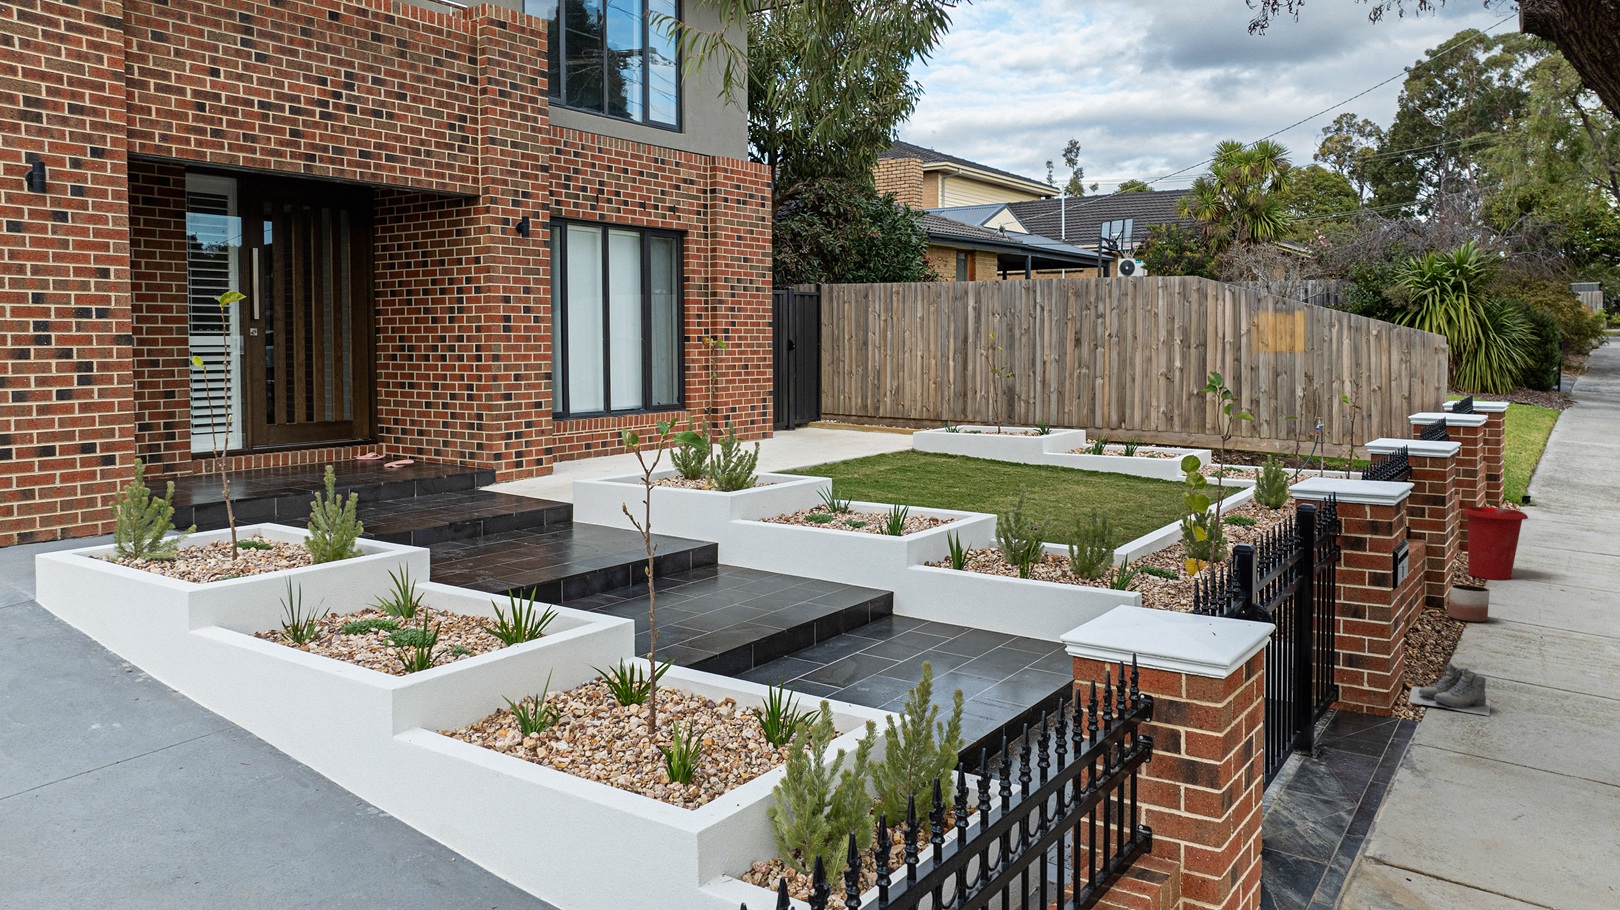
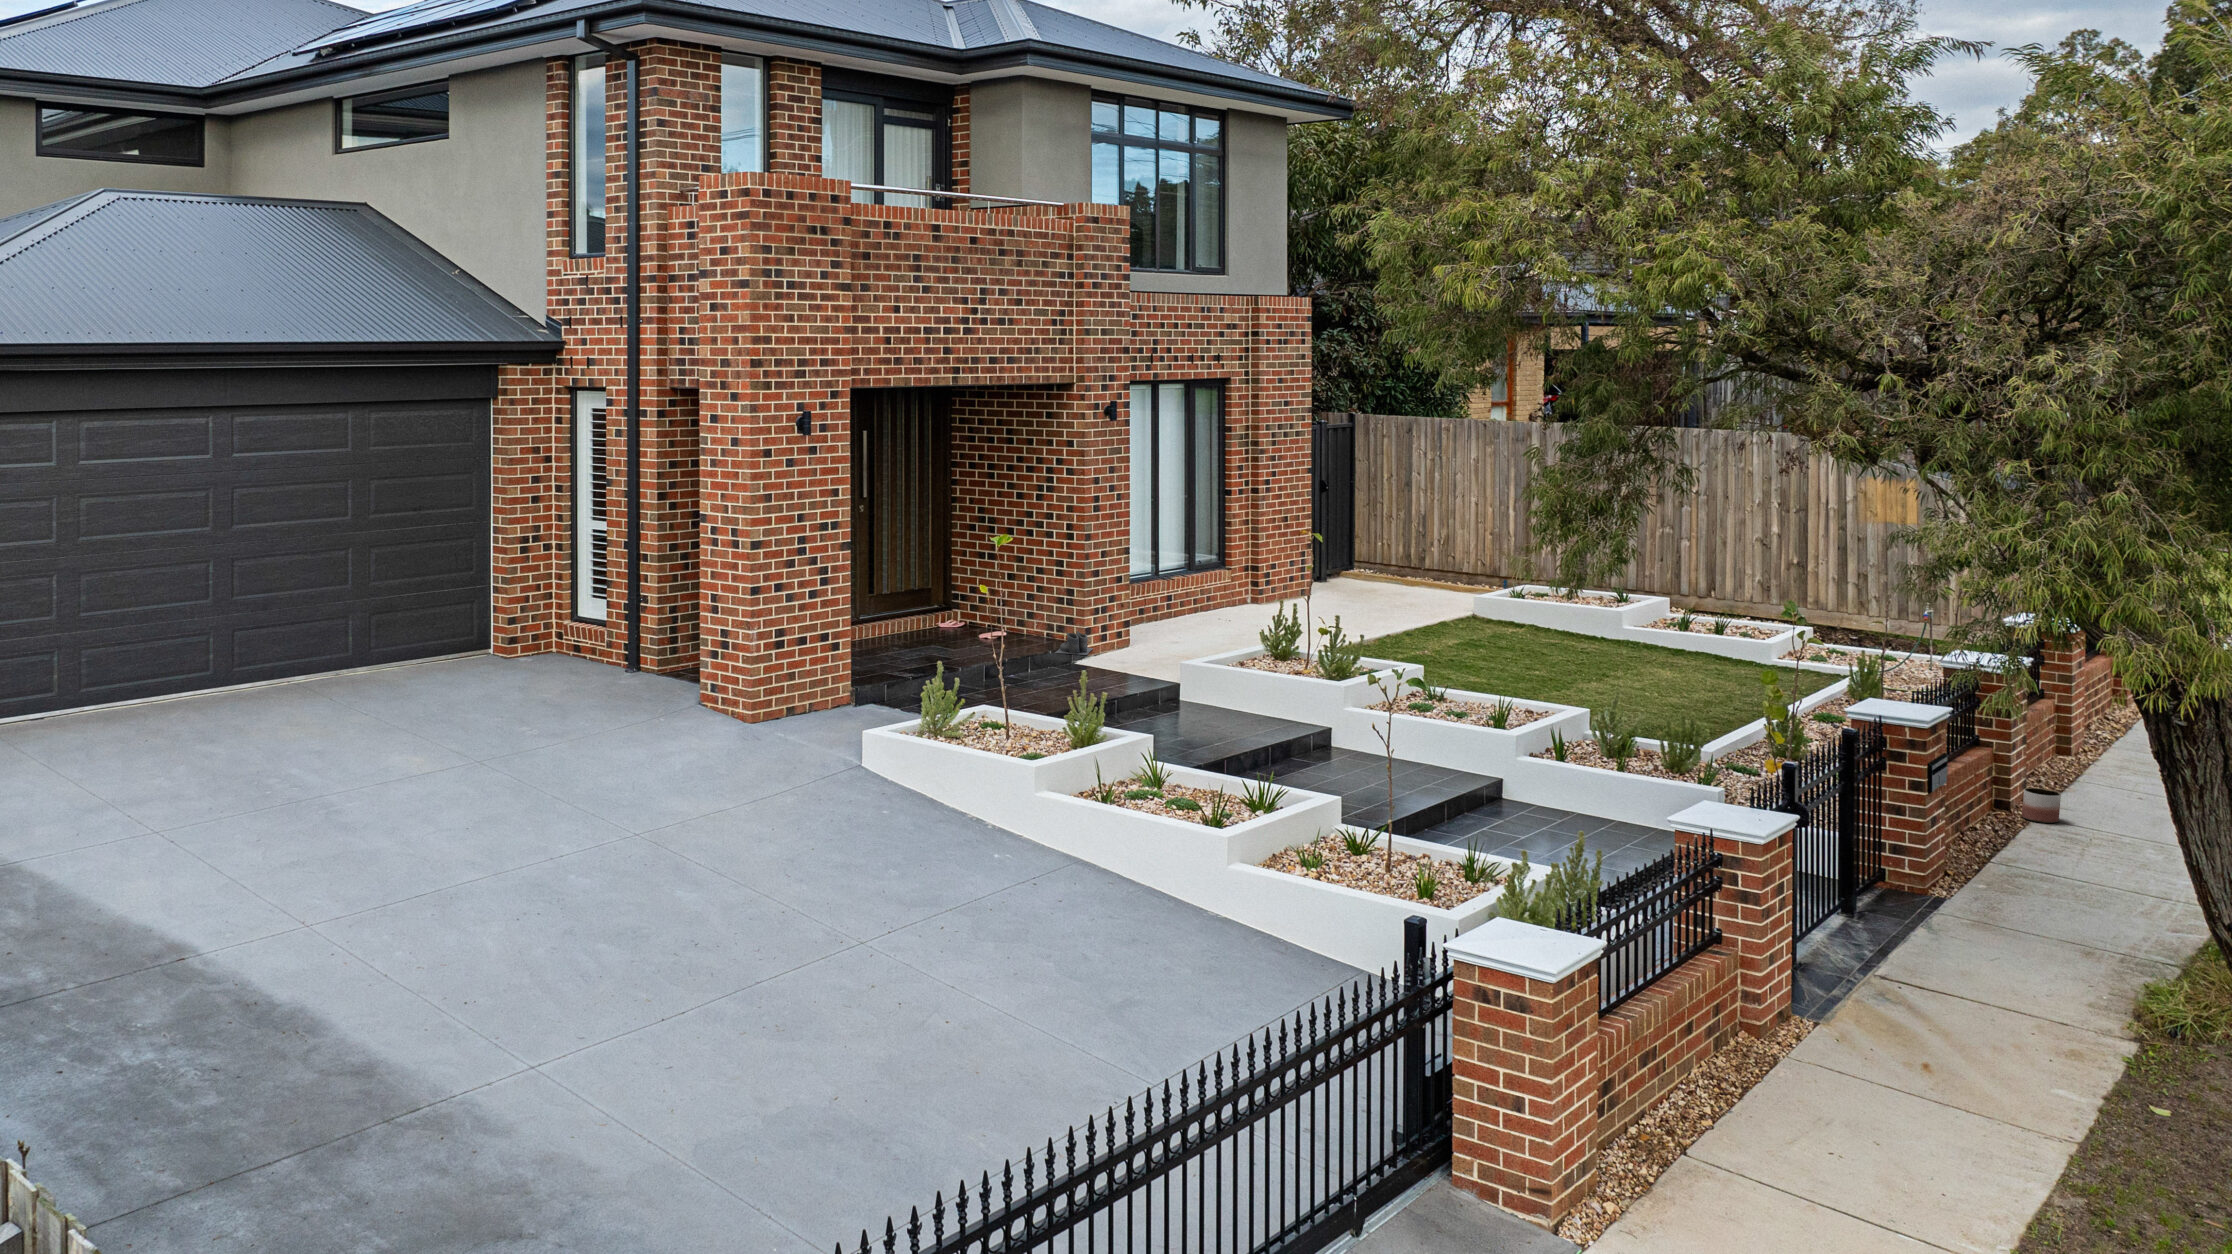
waste bin: present [1462,507,1528,580] -> none [2061,710,2128,783]
boots: present [1408,663,1490,716] -> present [1055,631,1093,655]

